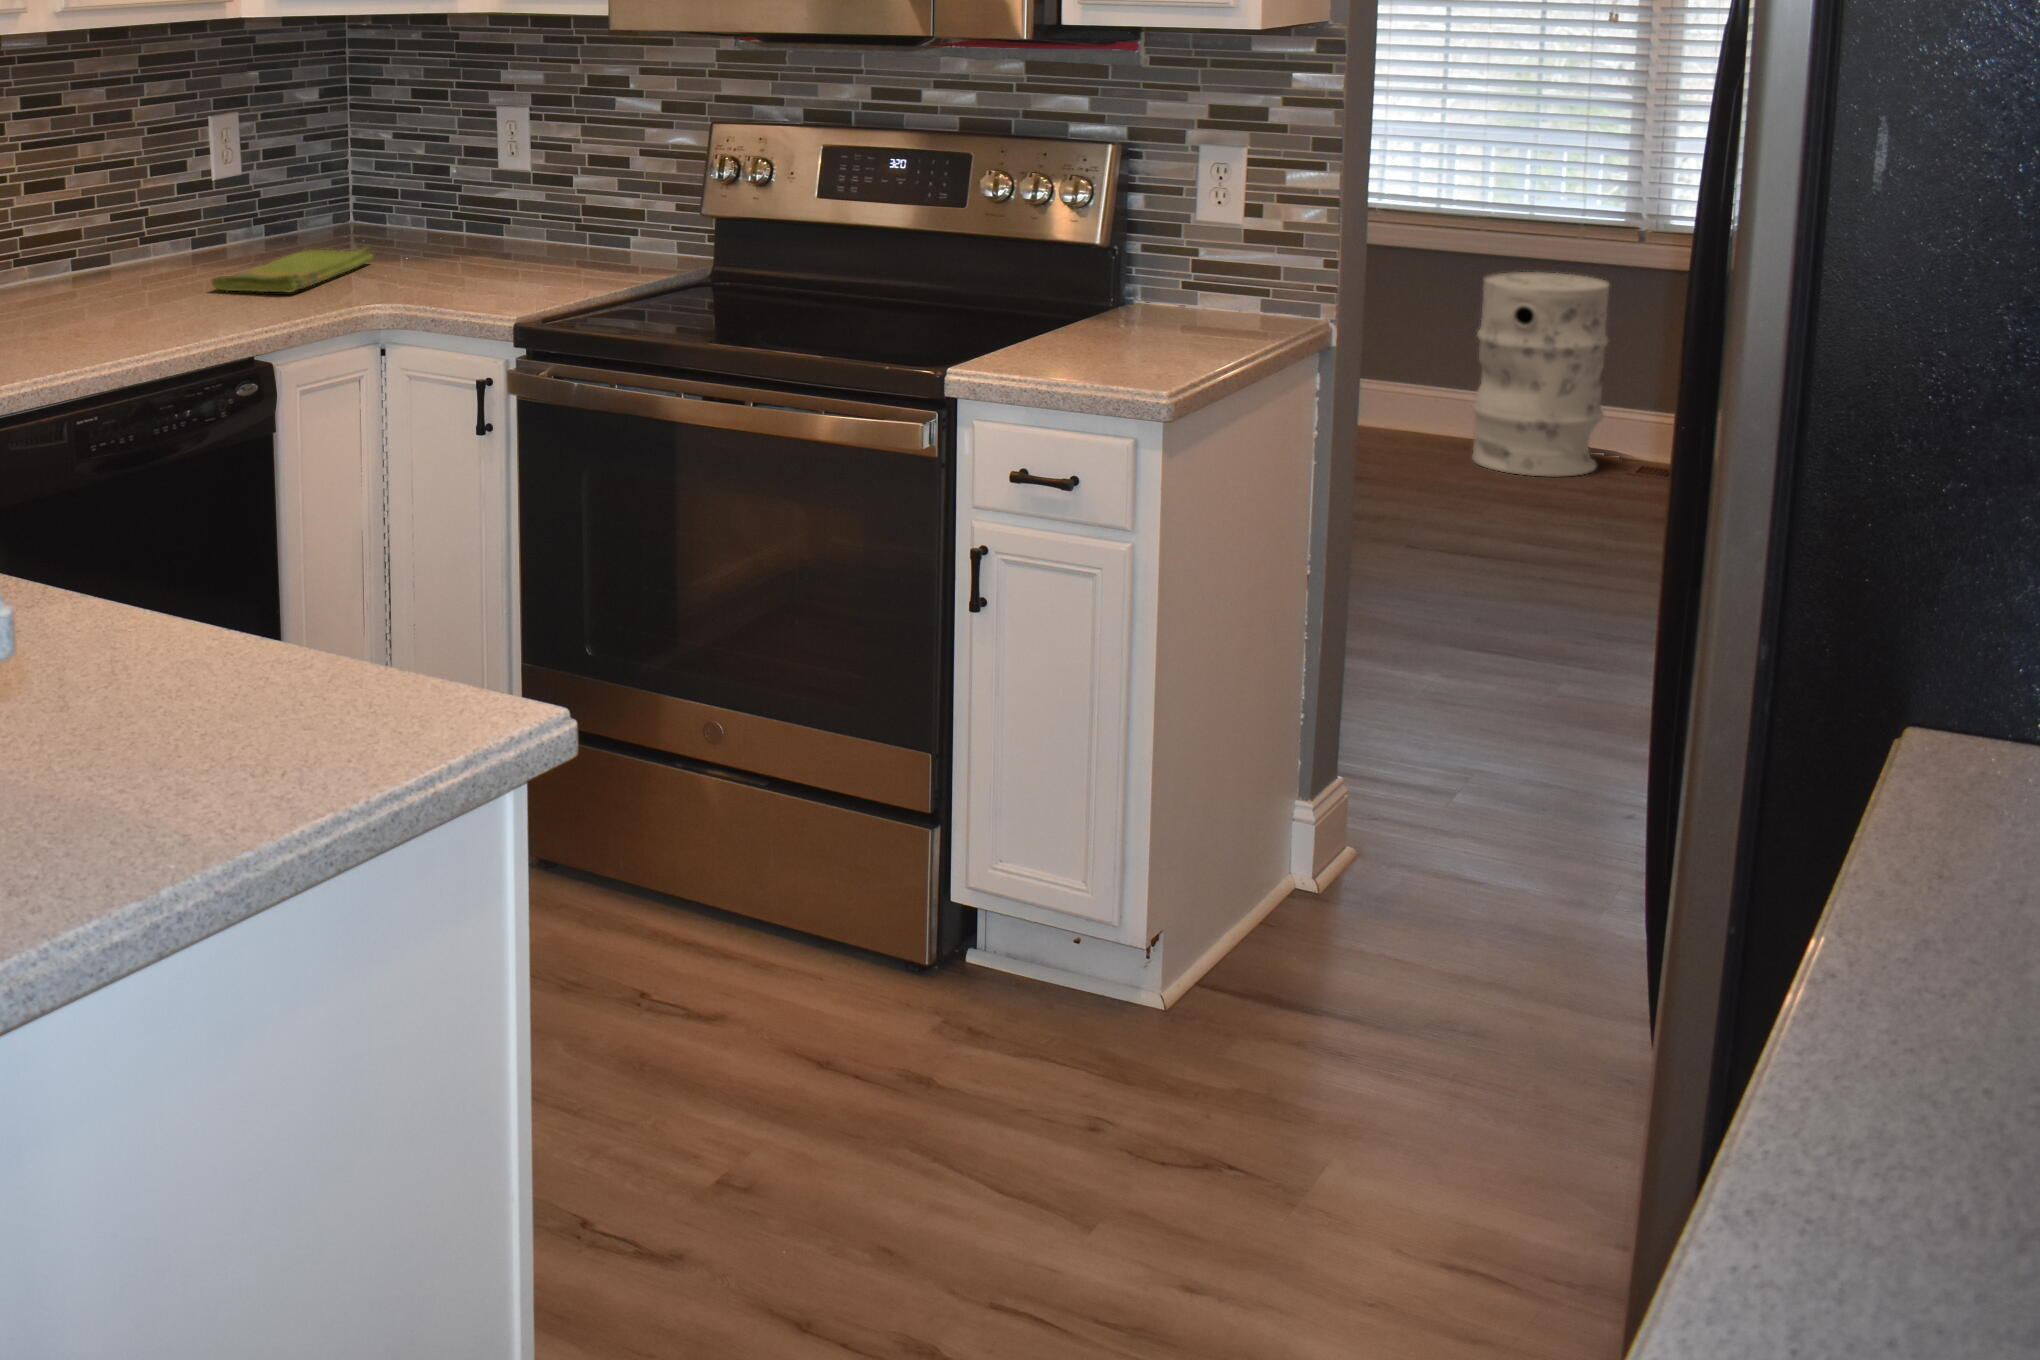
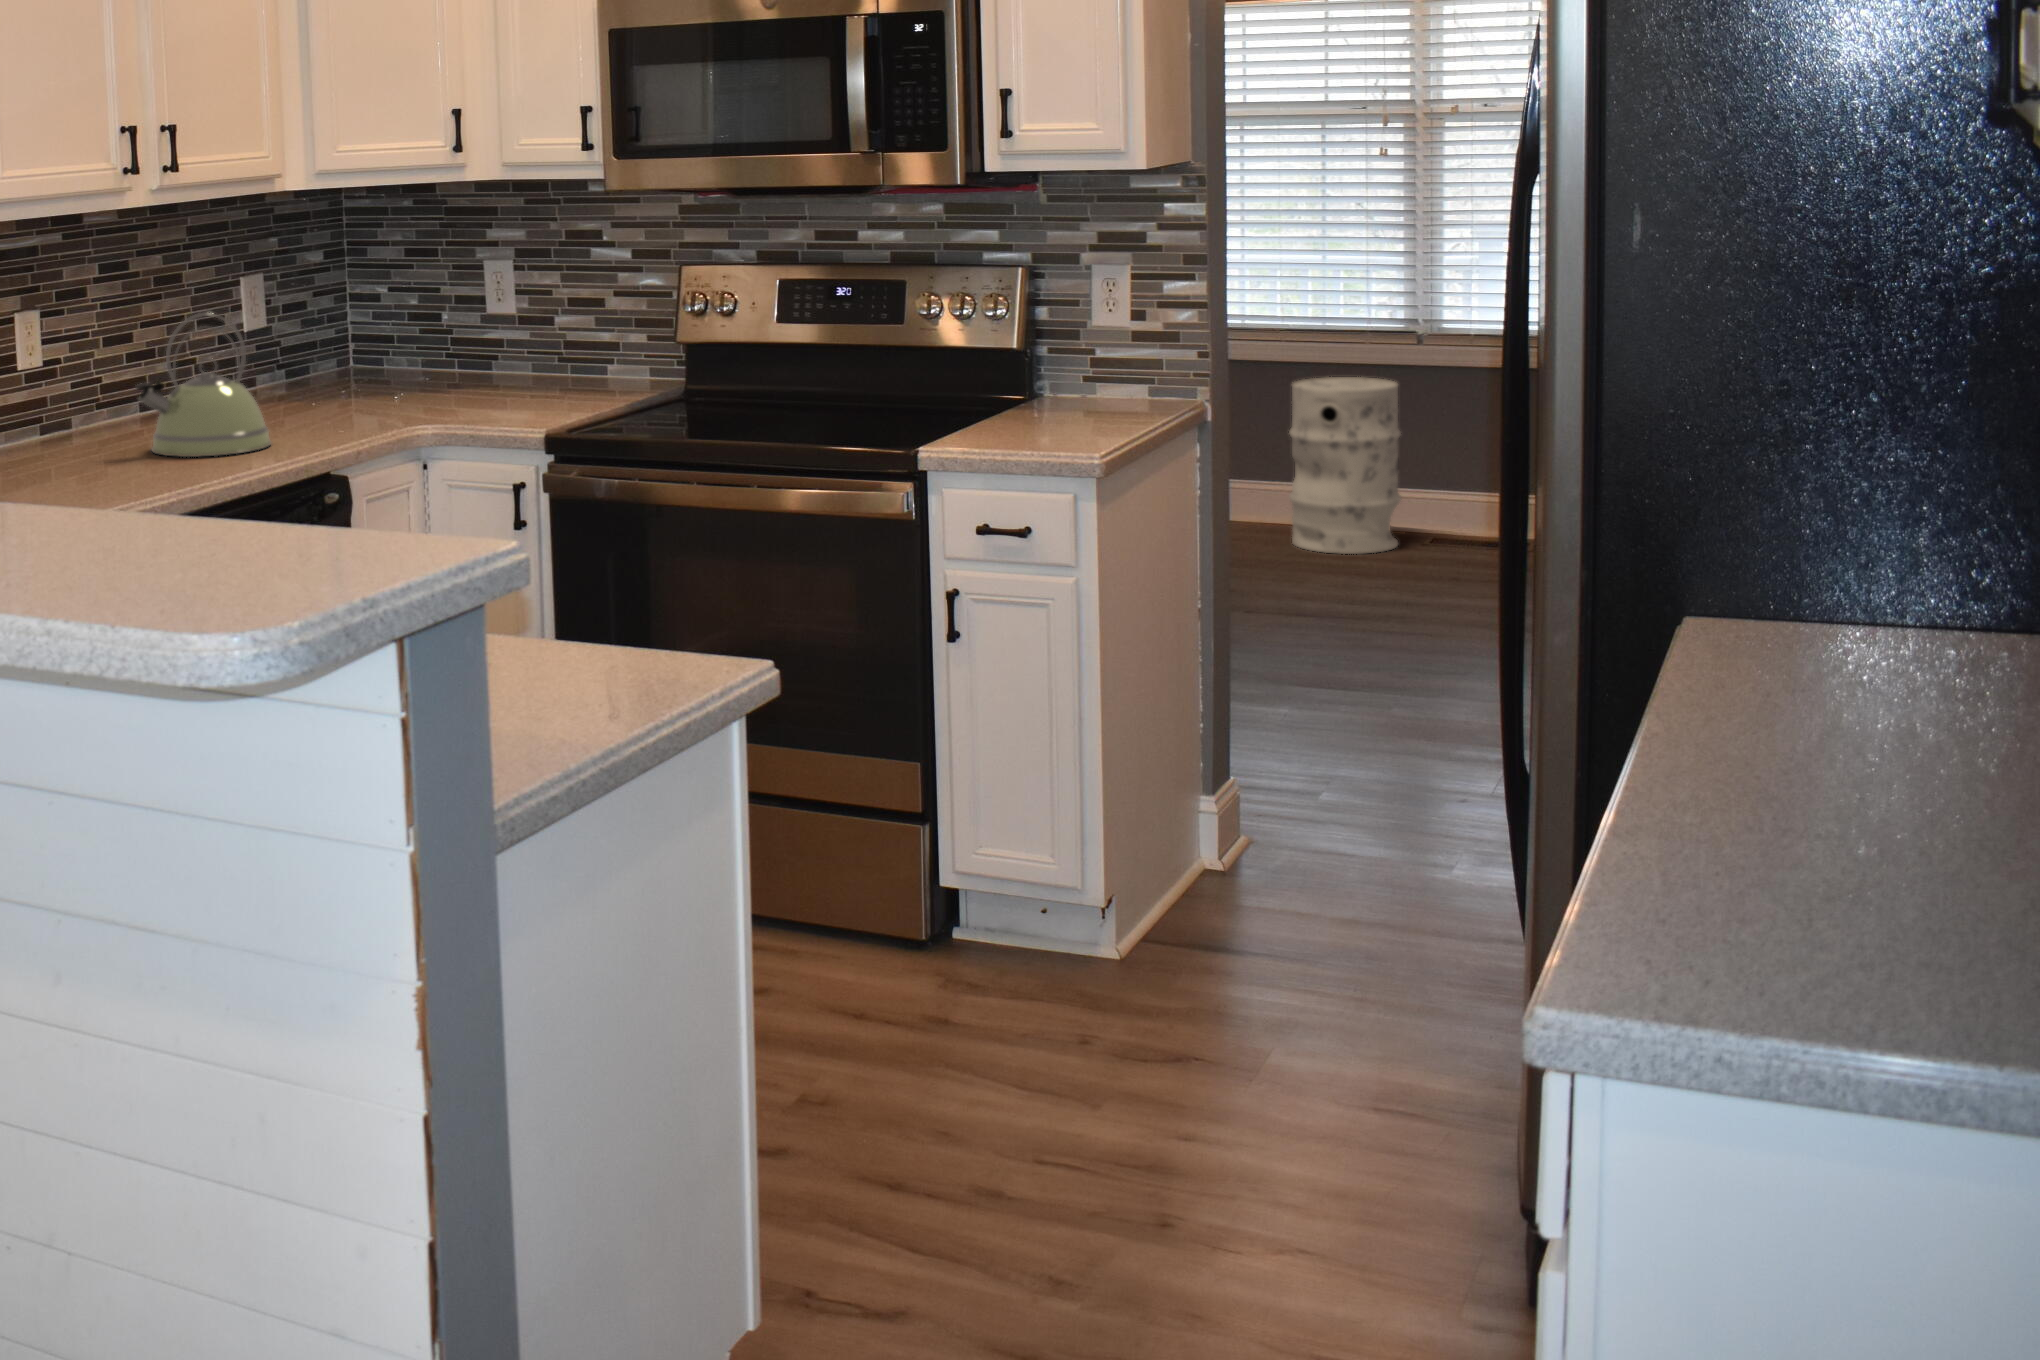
kettle: none [26,162,191,334] -> present [136,313,271,457]
dish towel: present [212,247,373,292] -> none [270,381,393,421]

